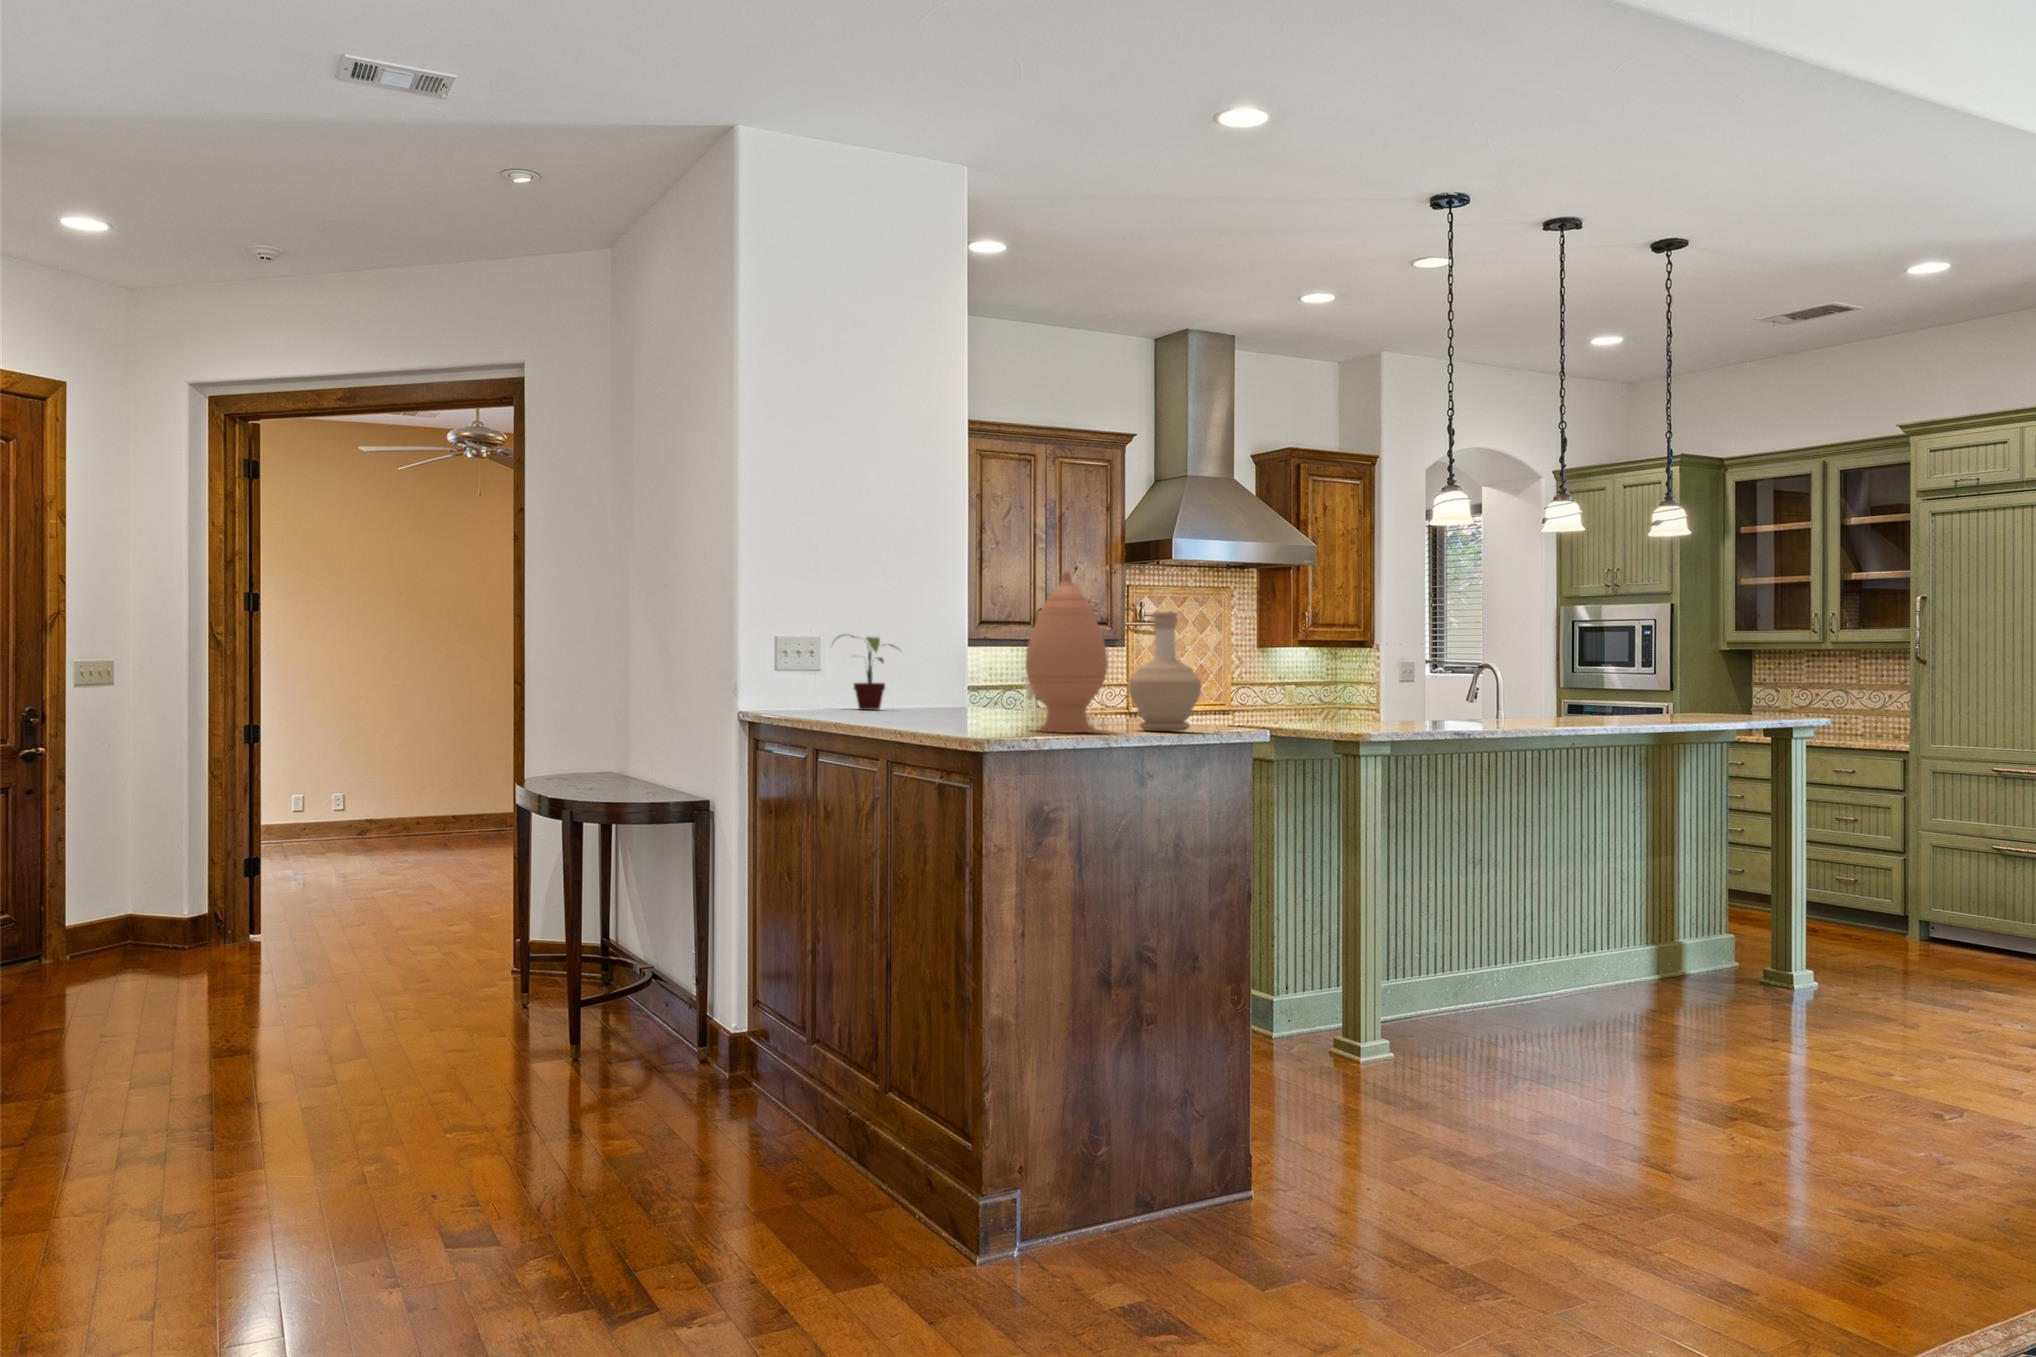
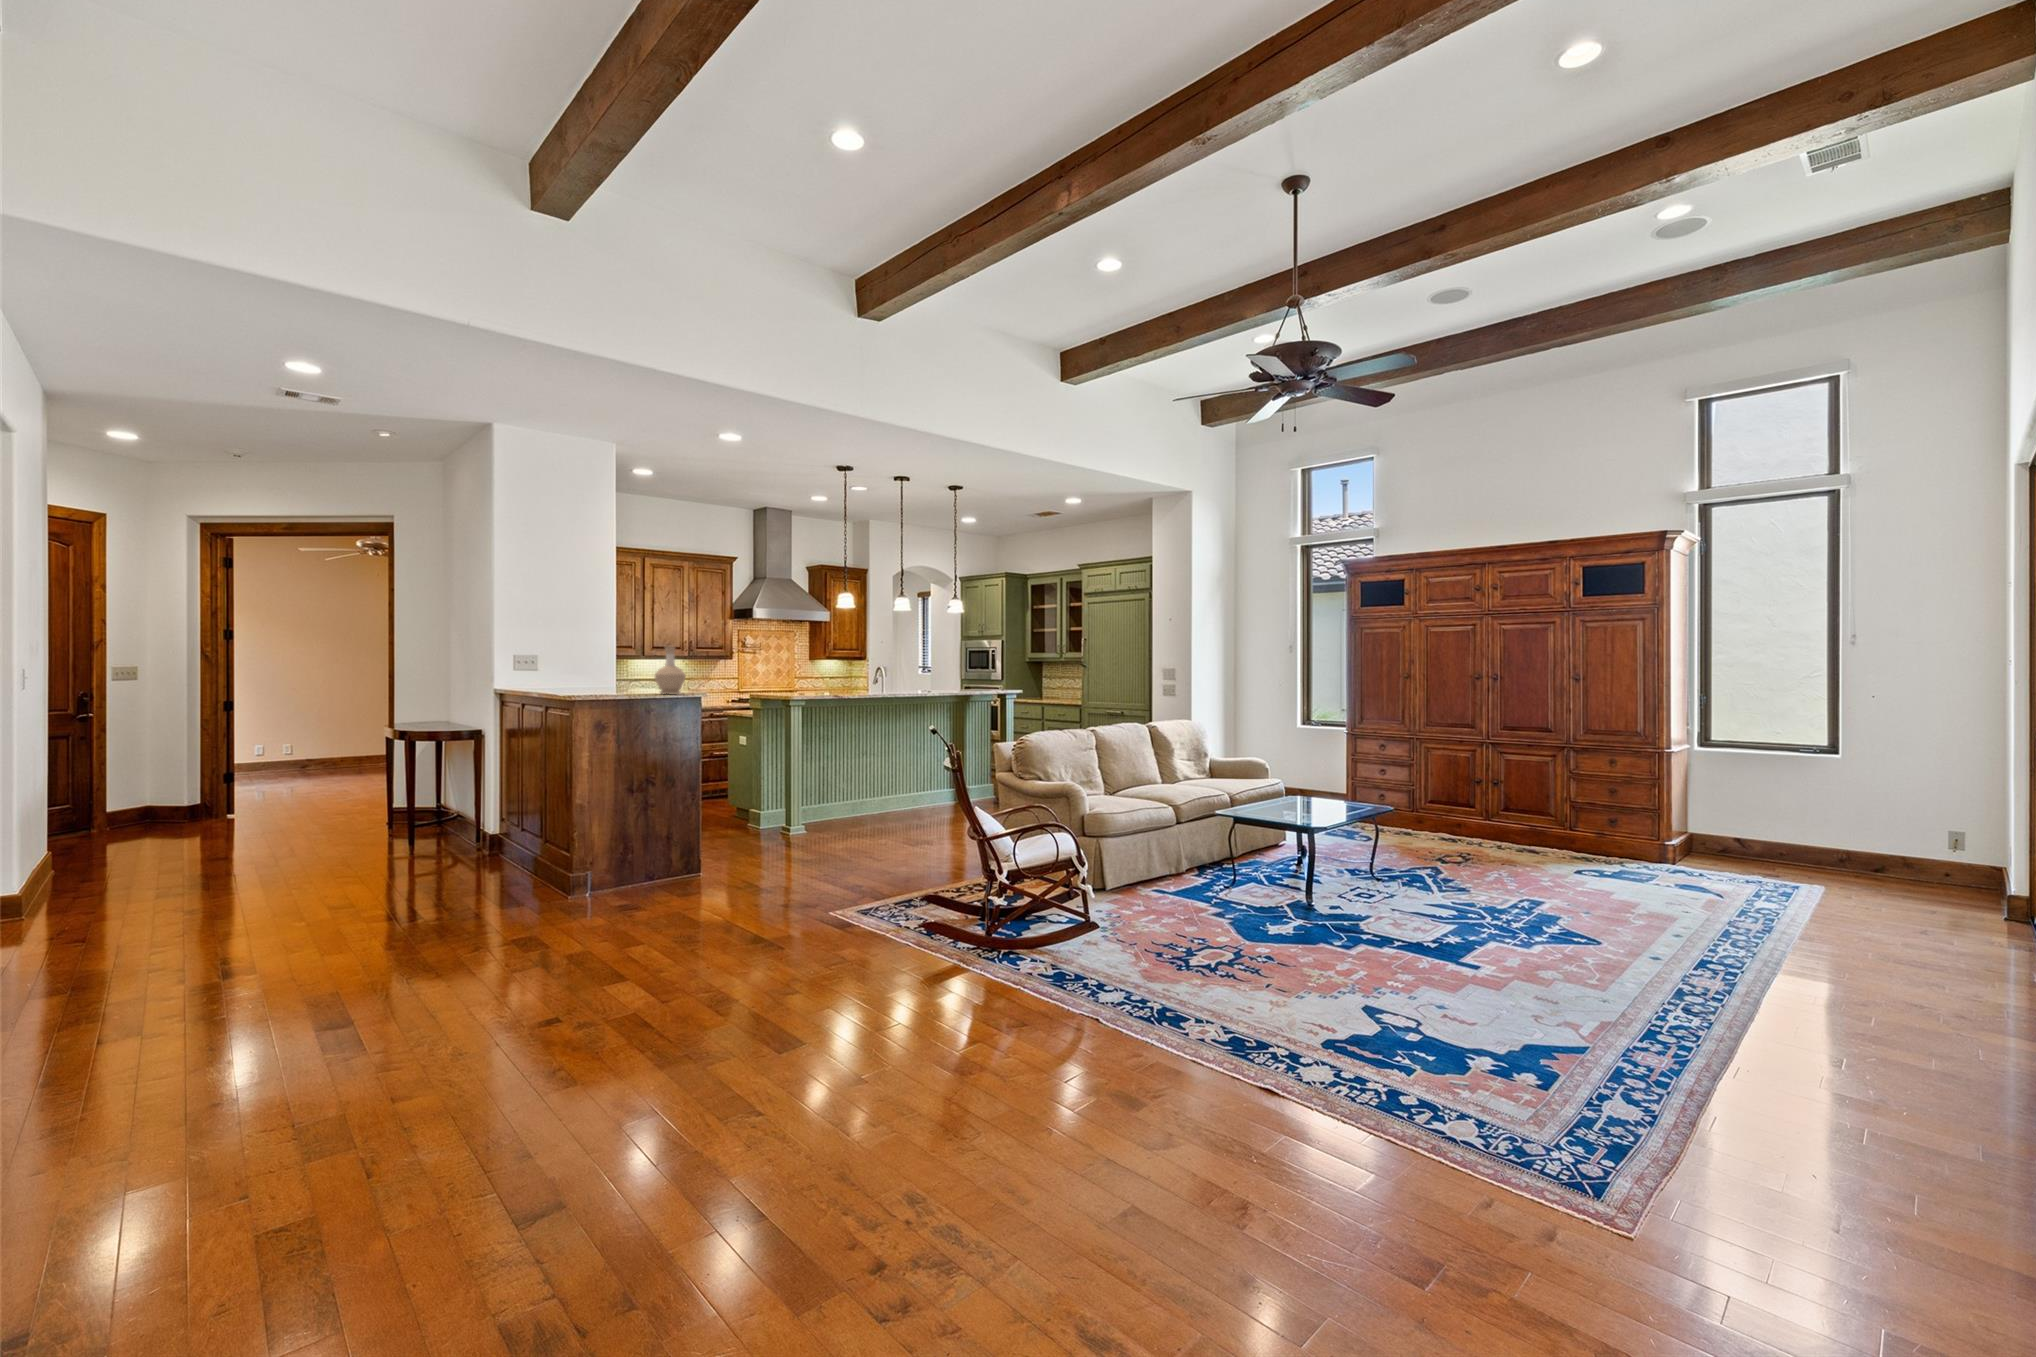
vase: present [1024,570,1108,733] -> none [599,631,635,694]
potted plant: present [836,635,895,710] -> none [543,655,581,688]

